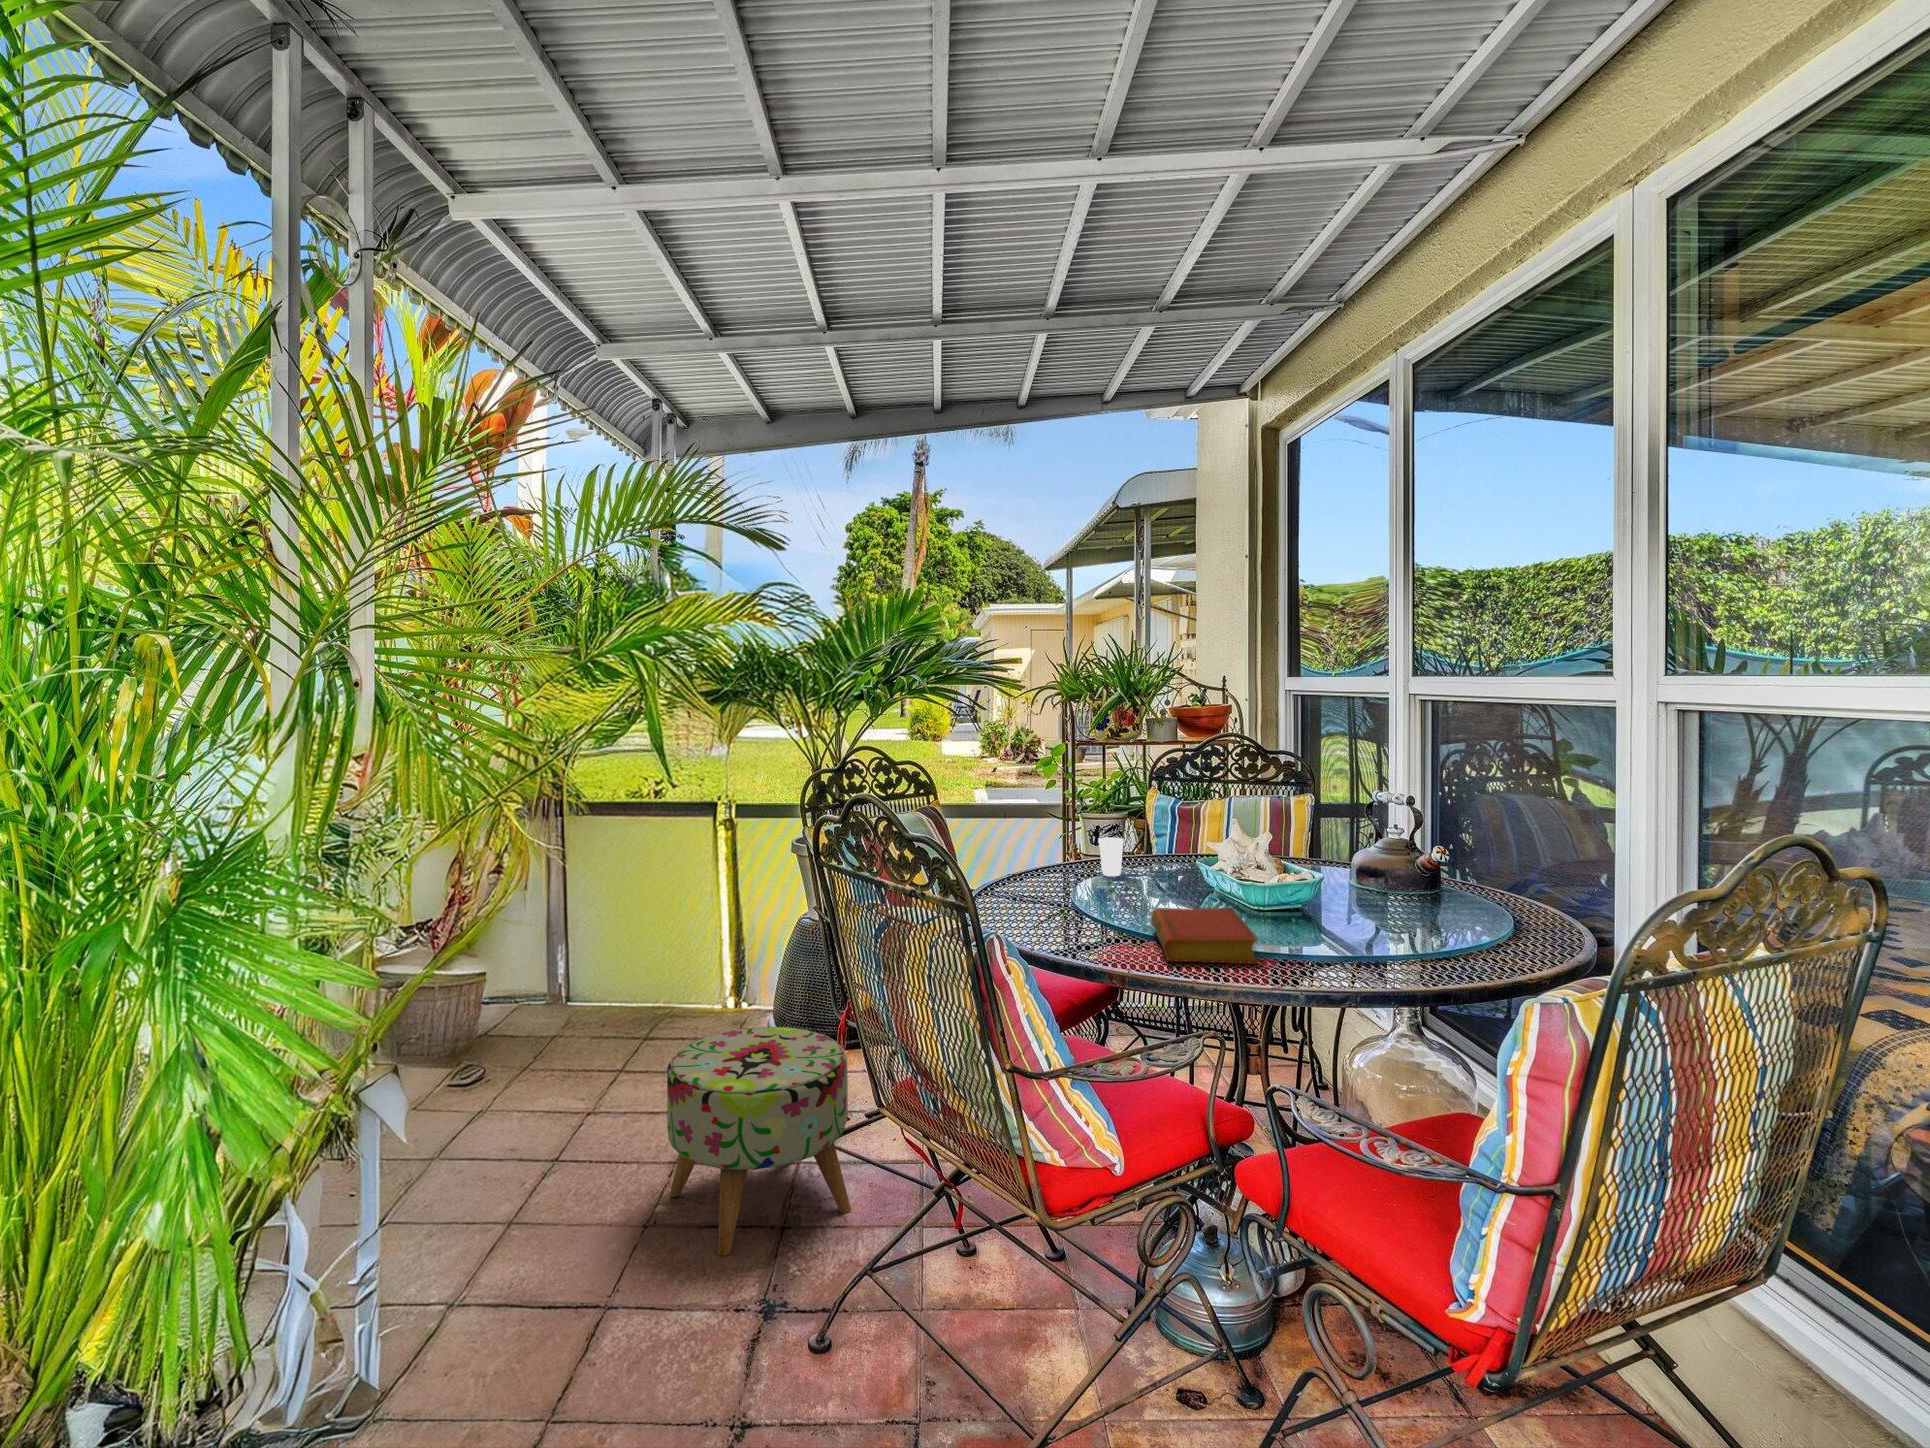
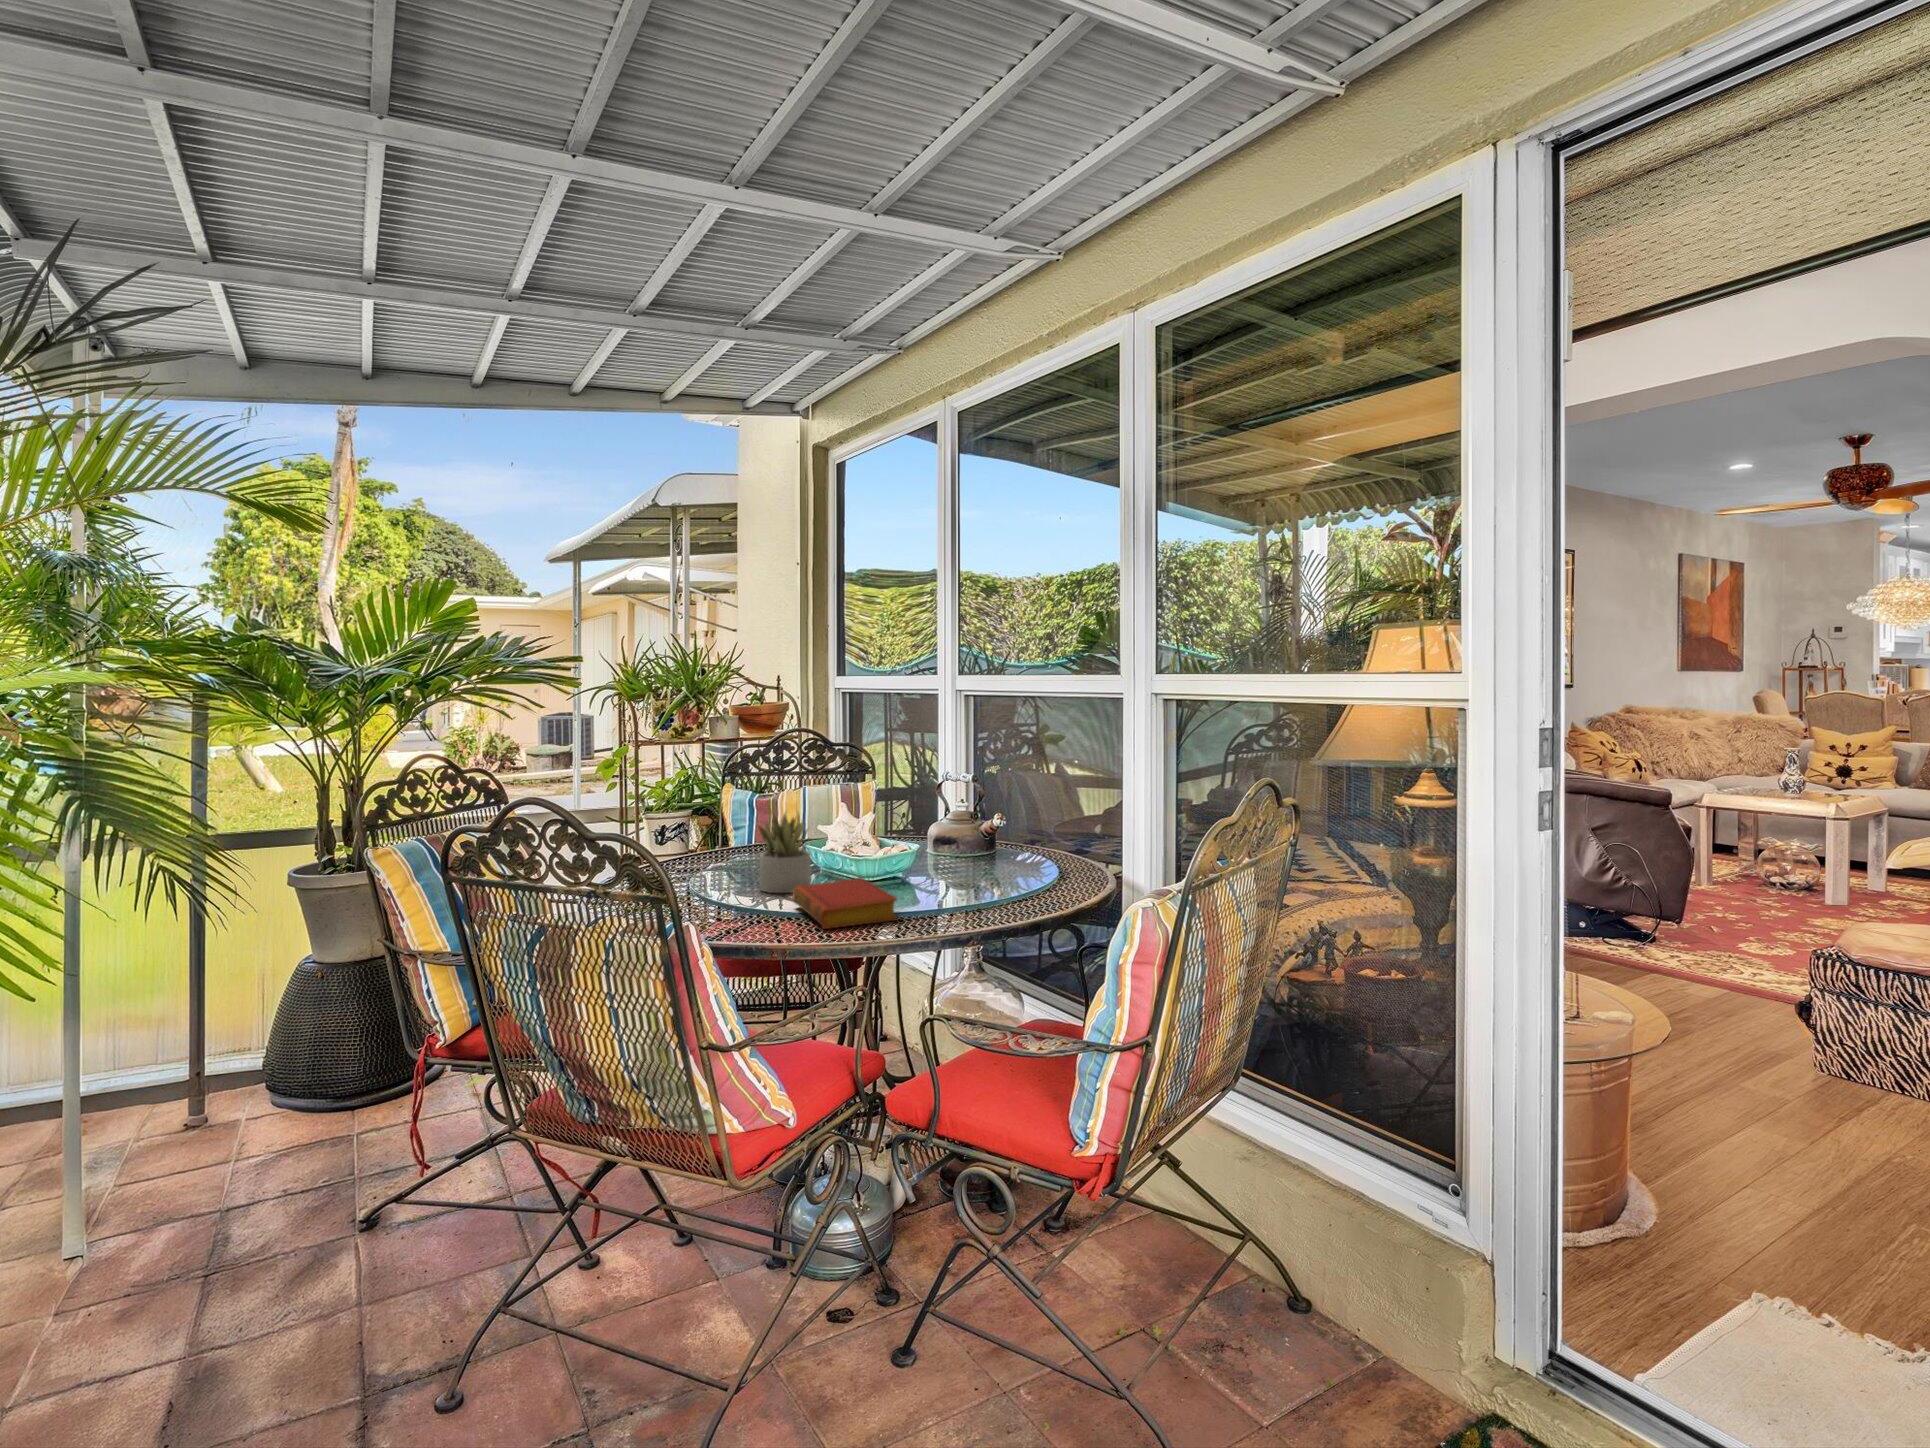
succulent plant: none [1126,821,1187,914] -> present [758,813,811,893]
cup: present [1098,838,1124,876] -> none [710,829,735,866]
ottoman: present [667,1027,851,1256] -> none [178,1080,445,1363]

